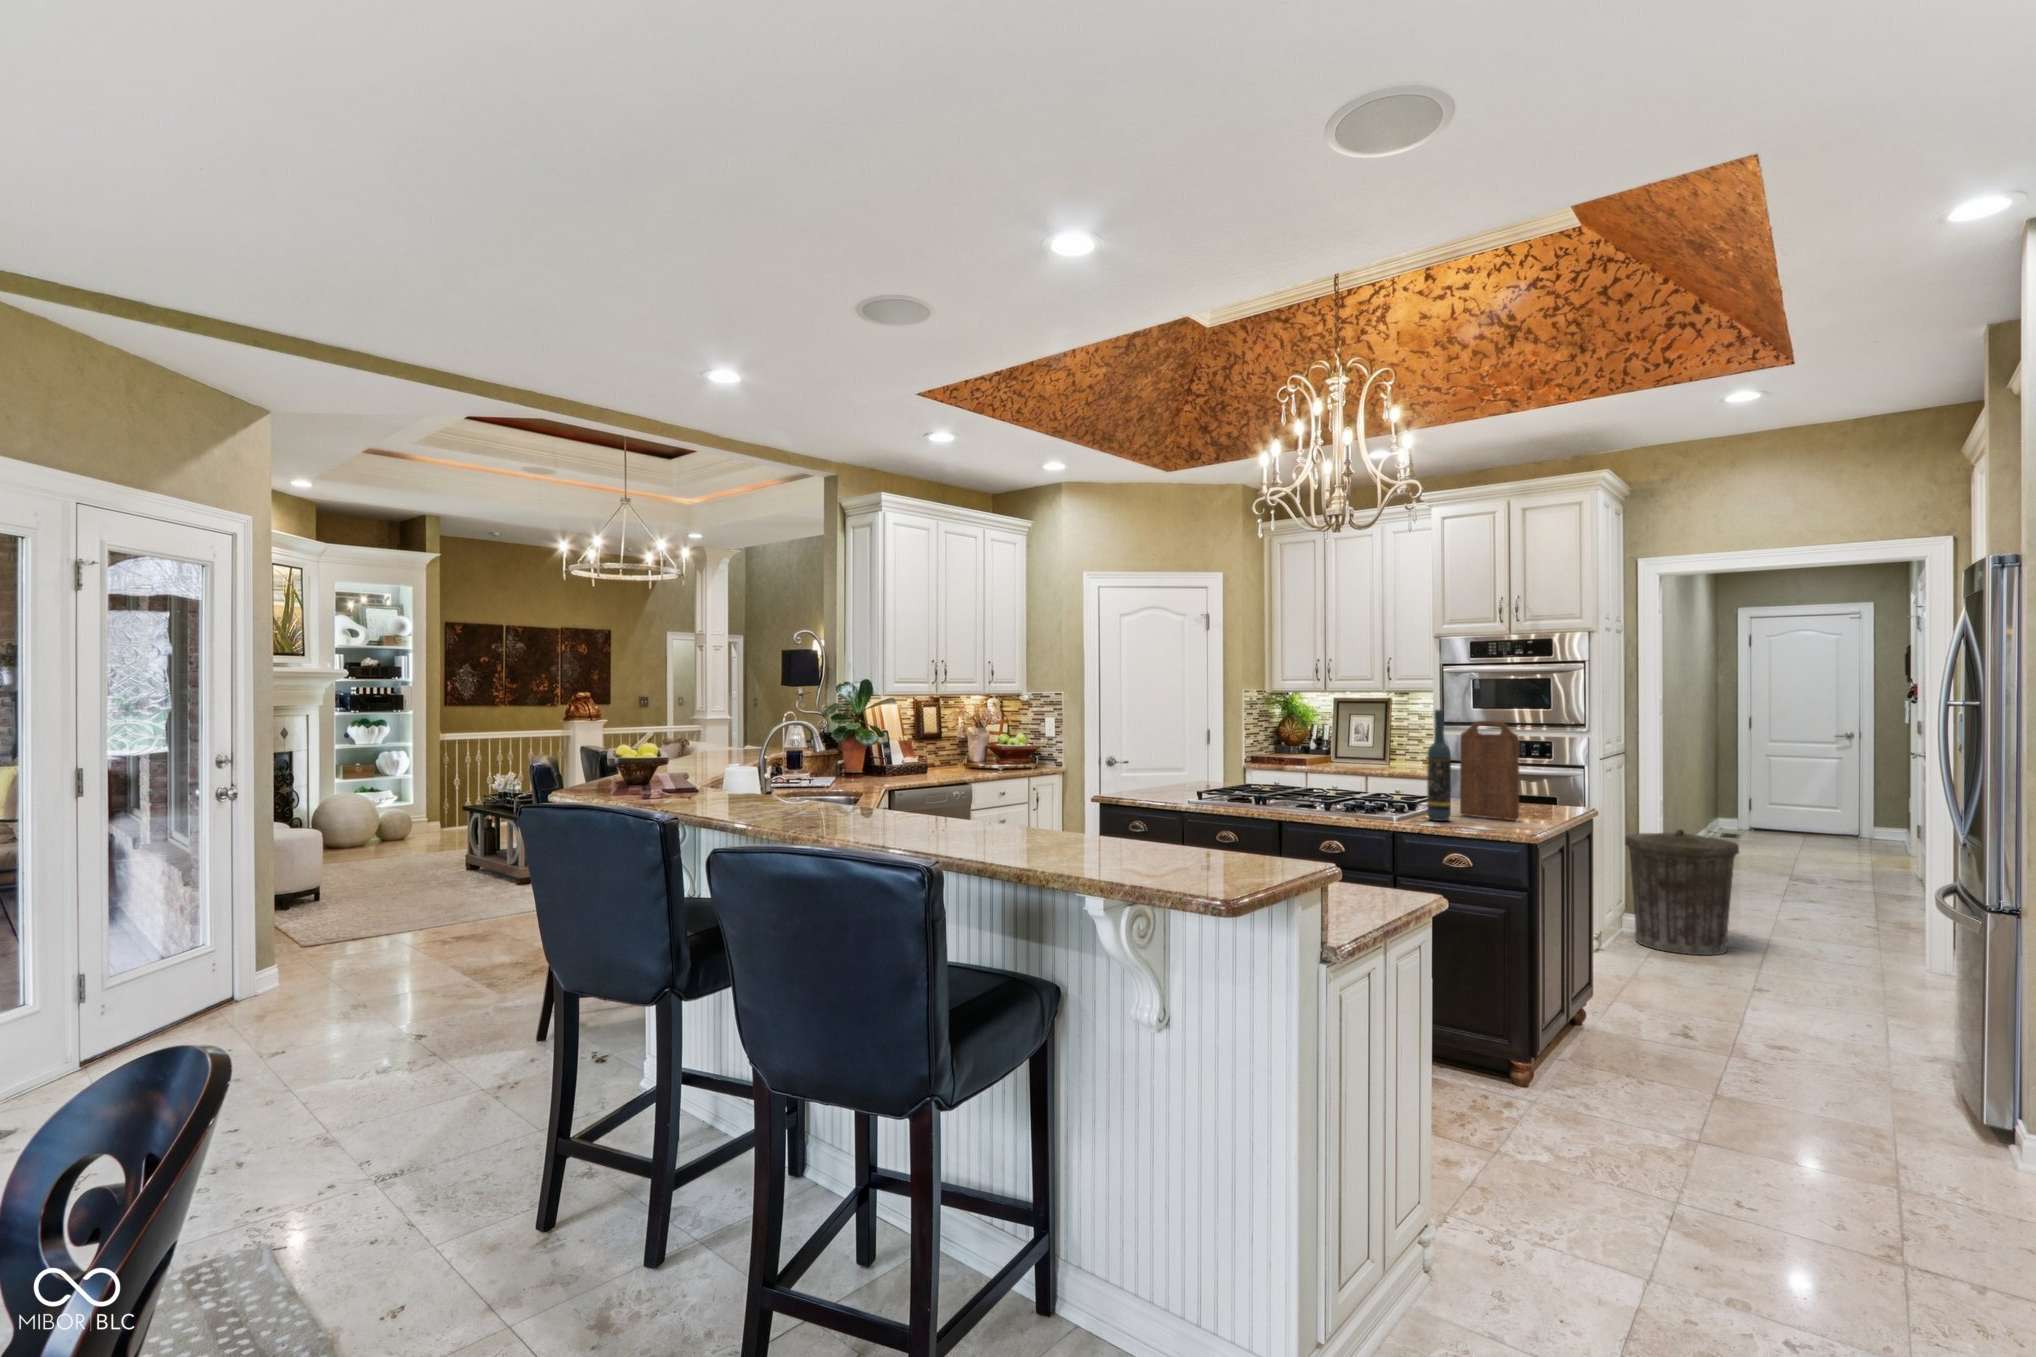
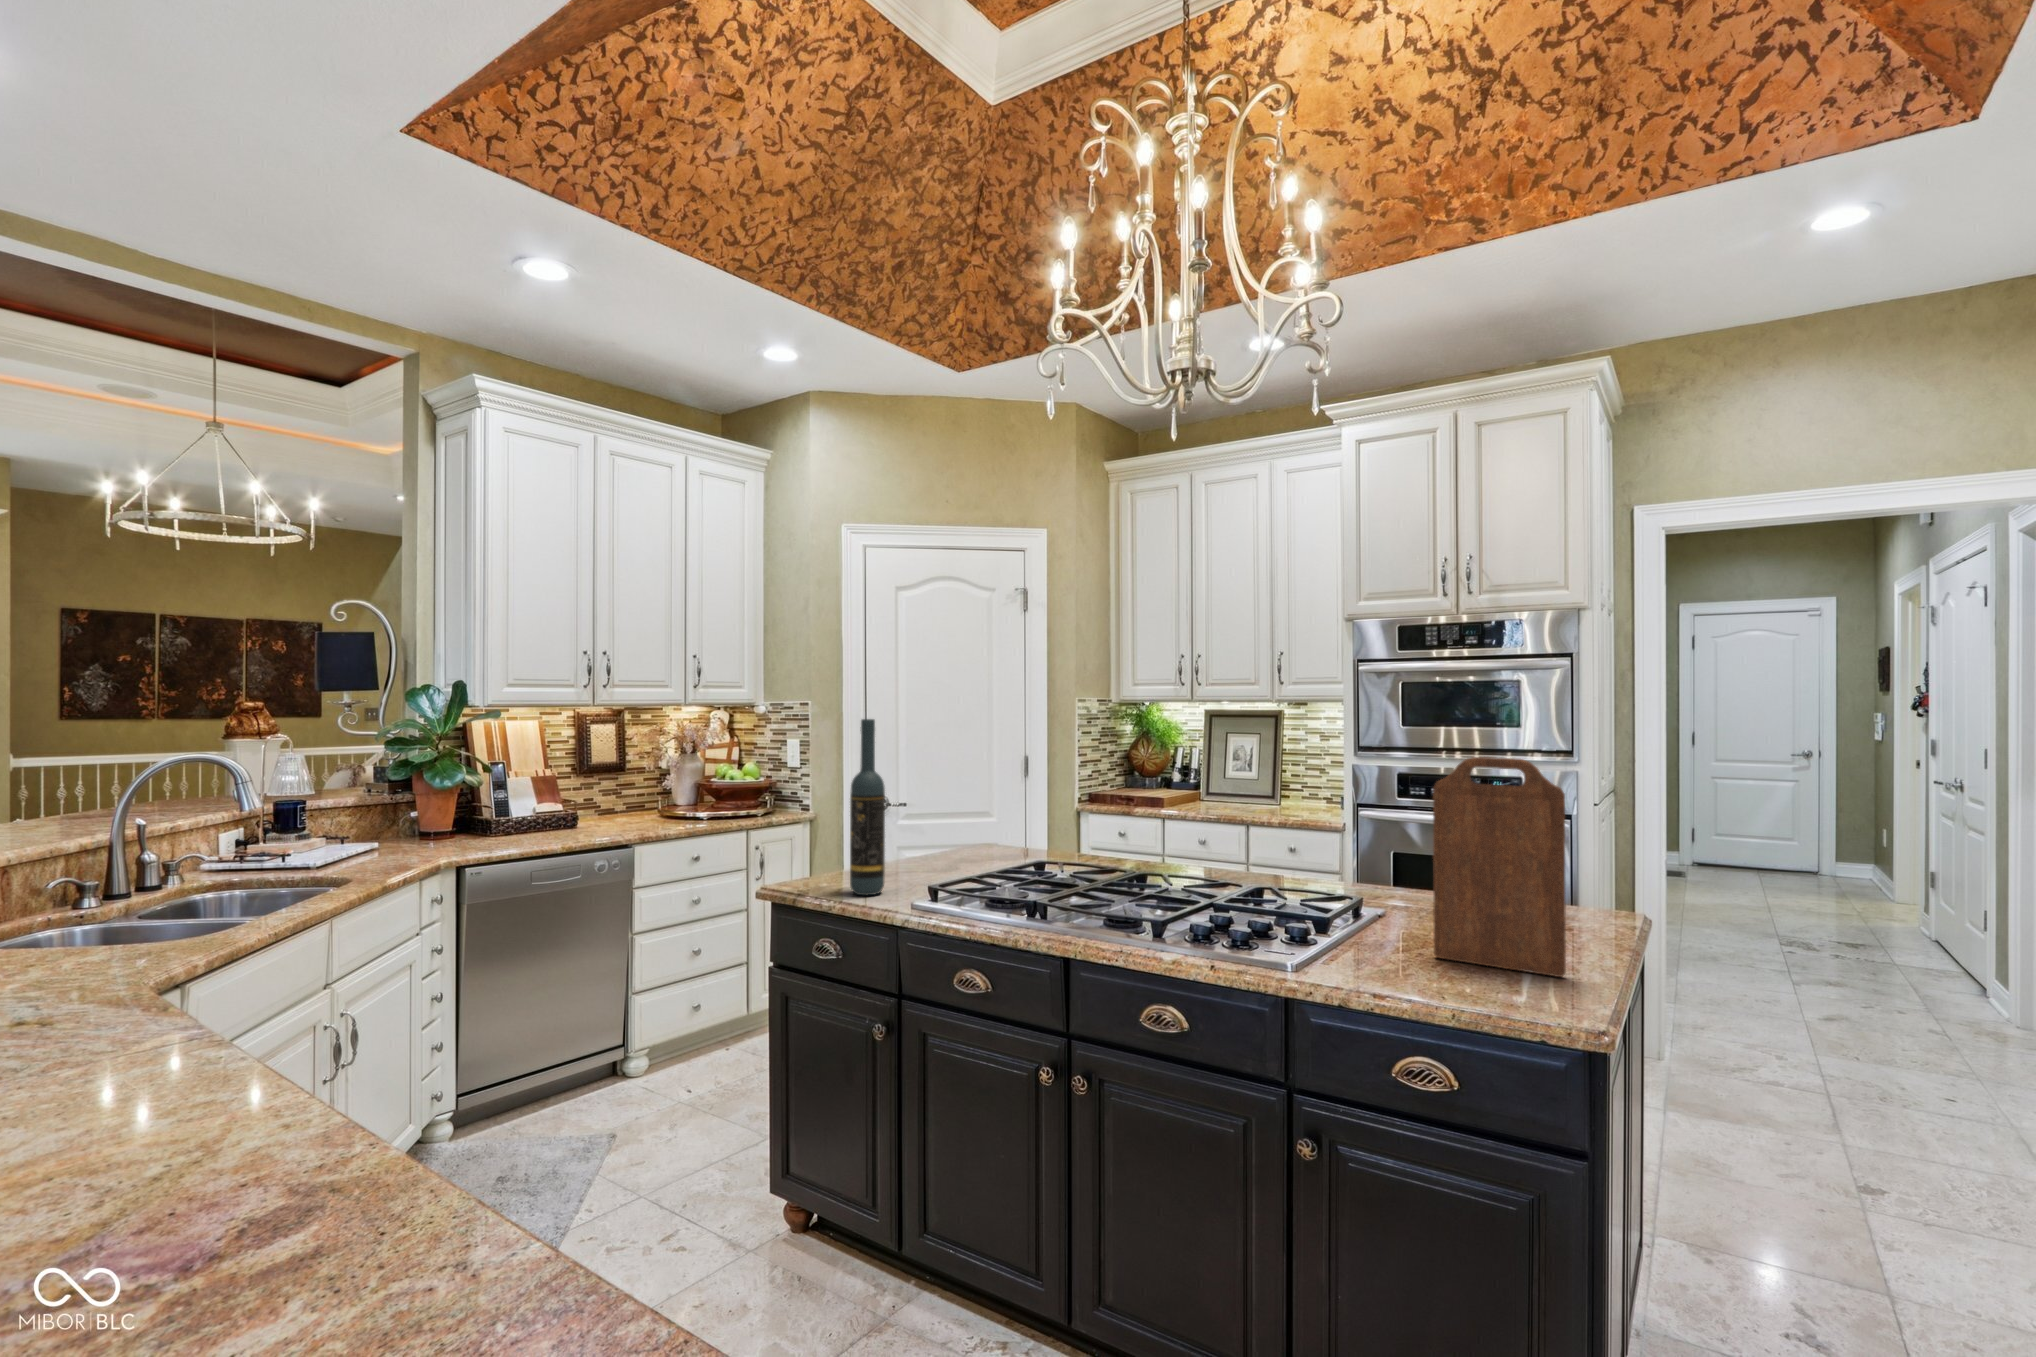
wine bottle: present [1427,710,1451,821] -> present [850,719,885,895]
trash can: present [1625,829,1739,955] -> none [1627,906,1805,1108]

